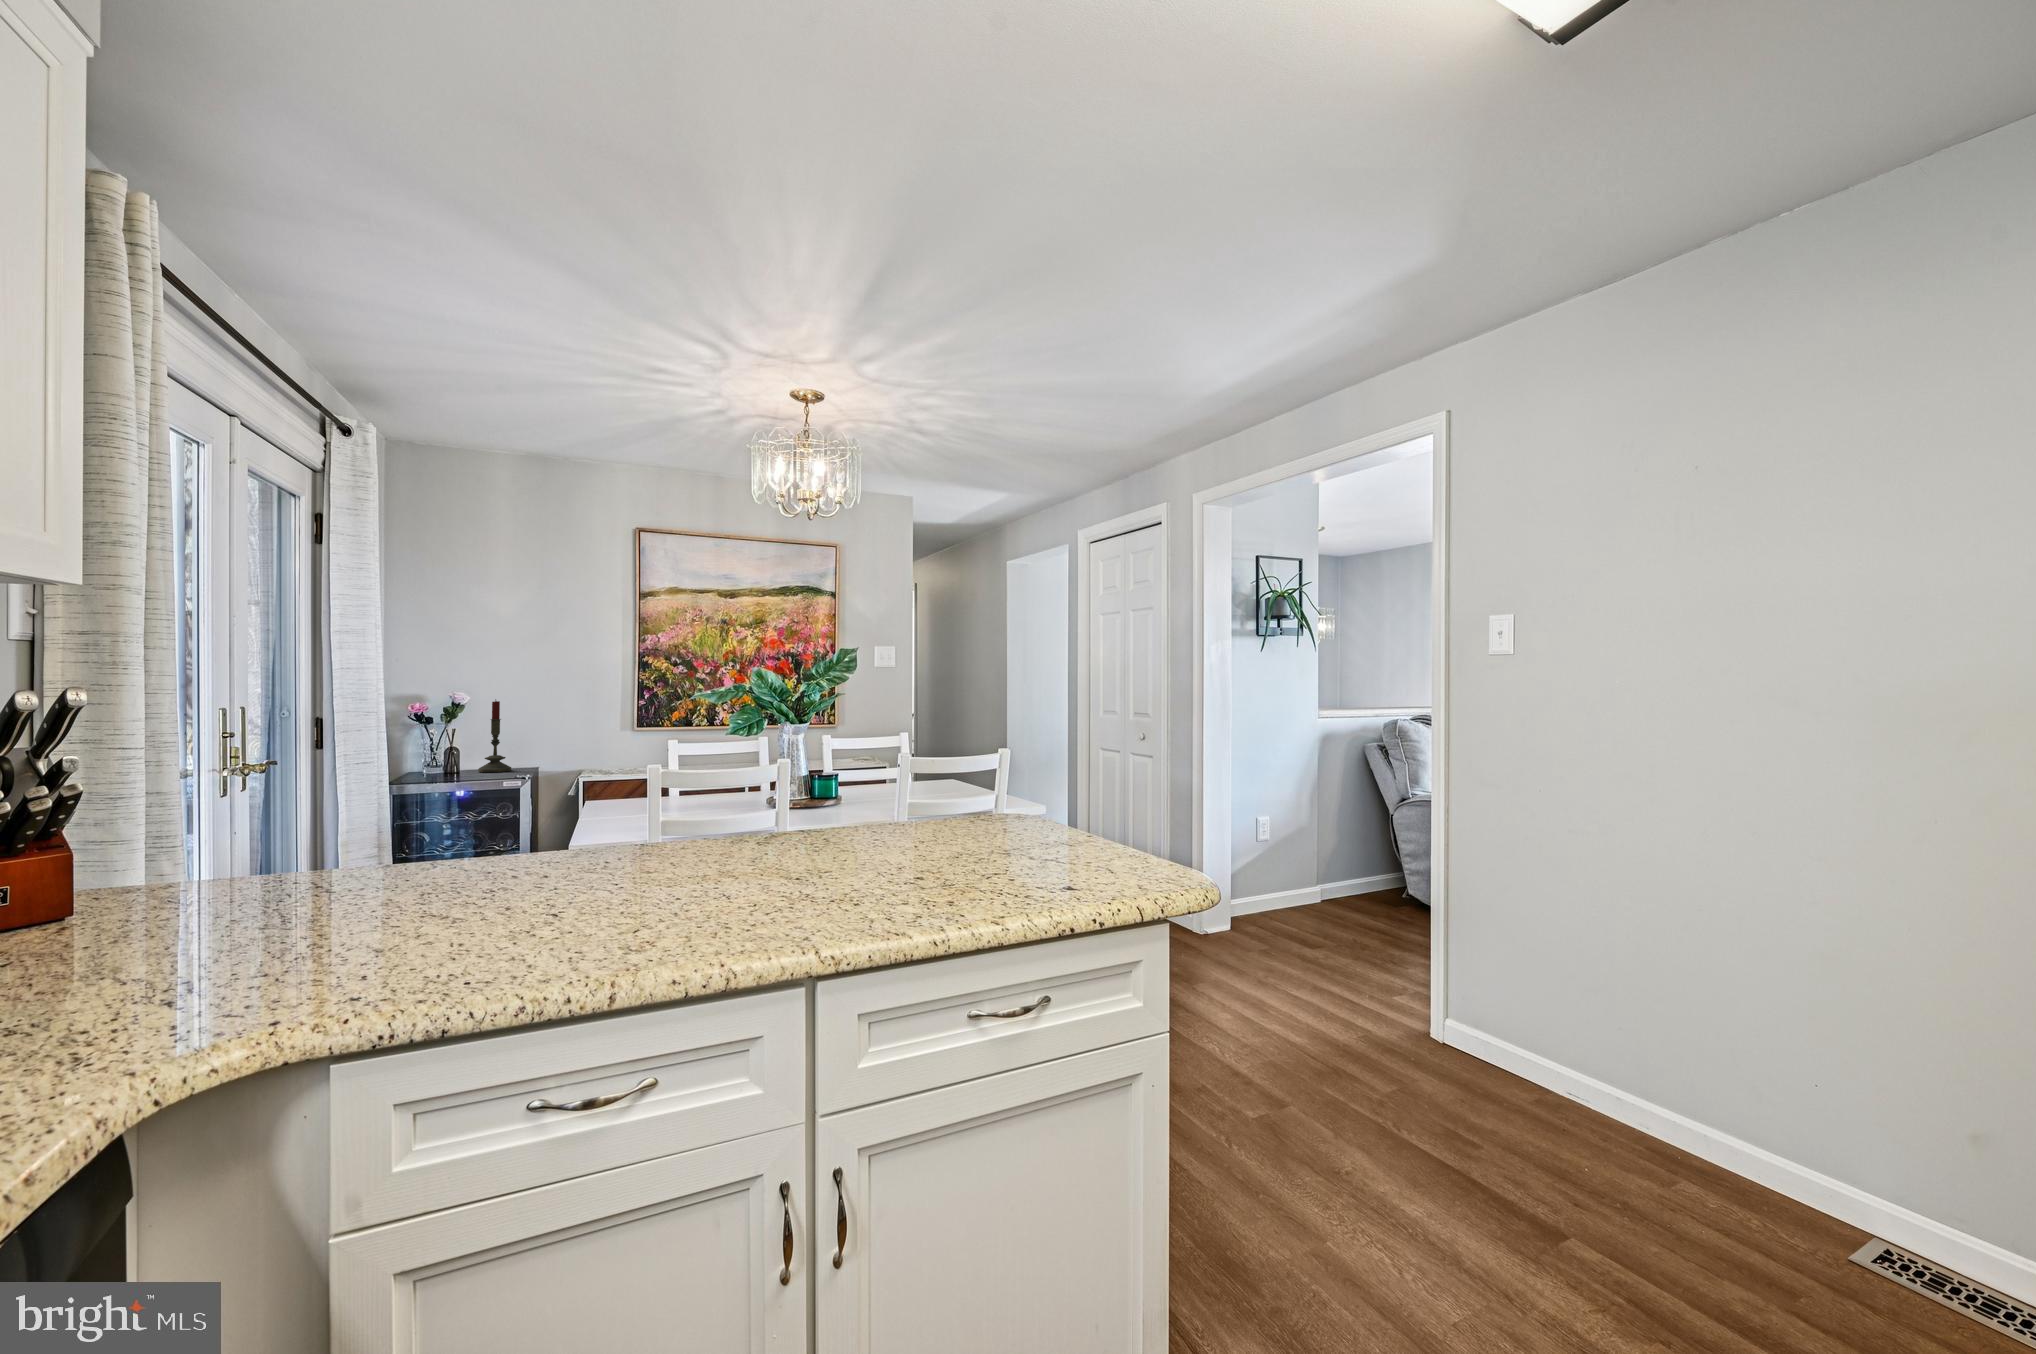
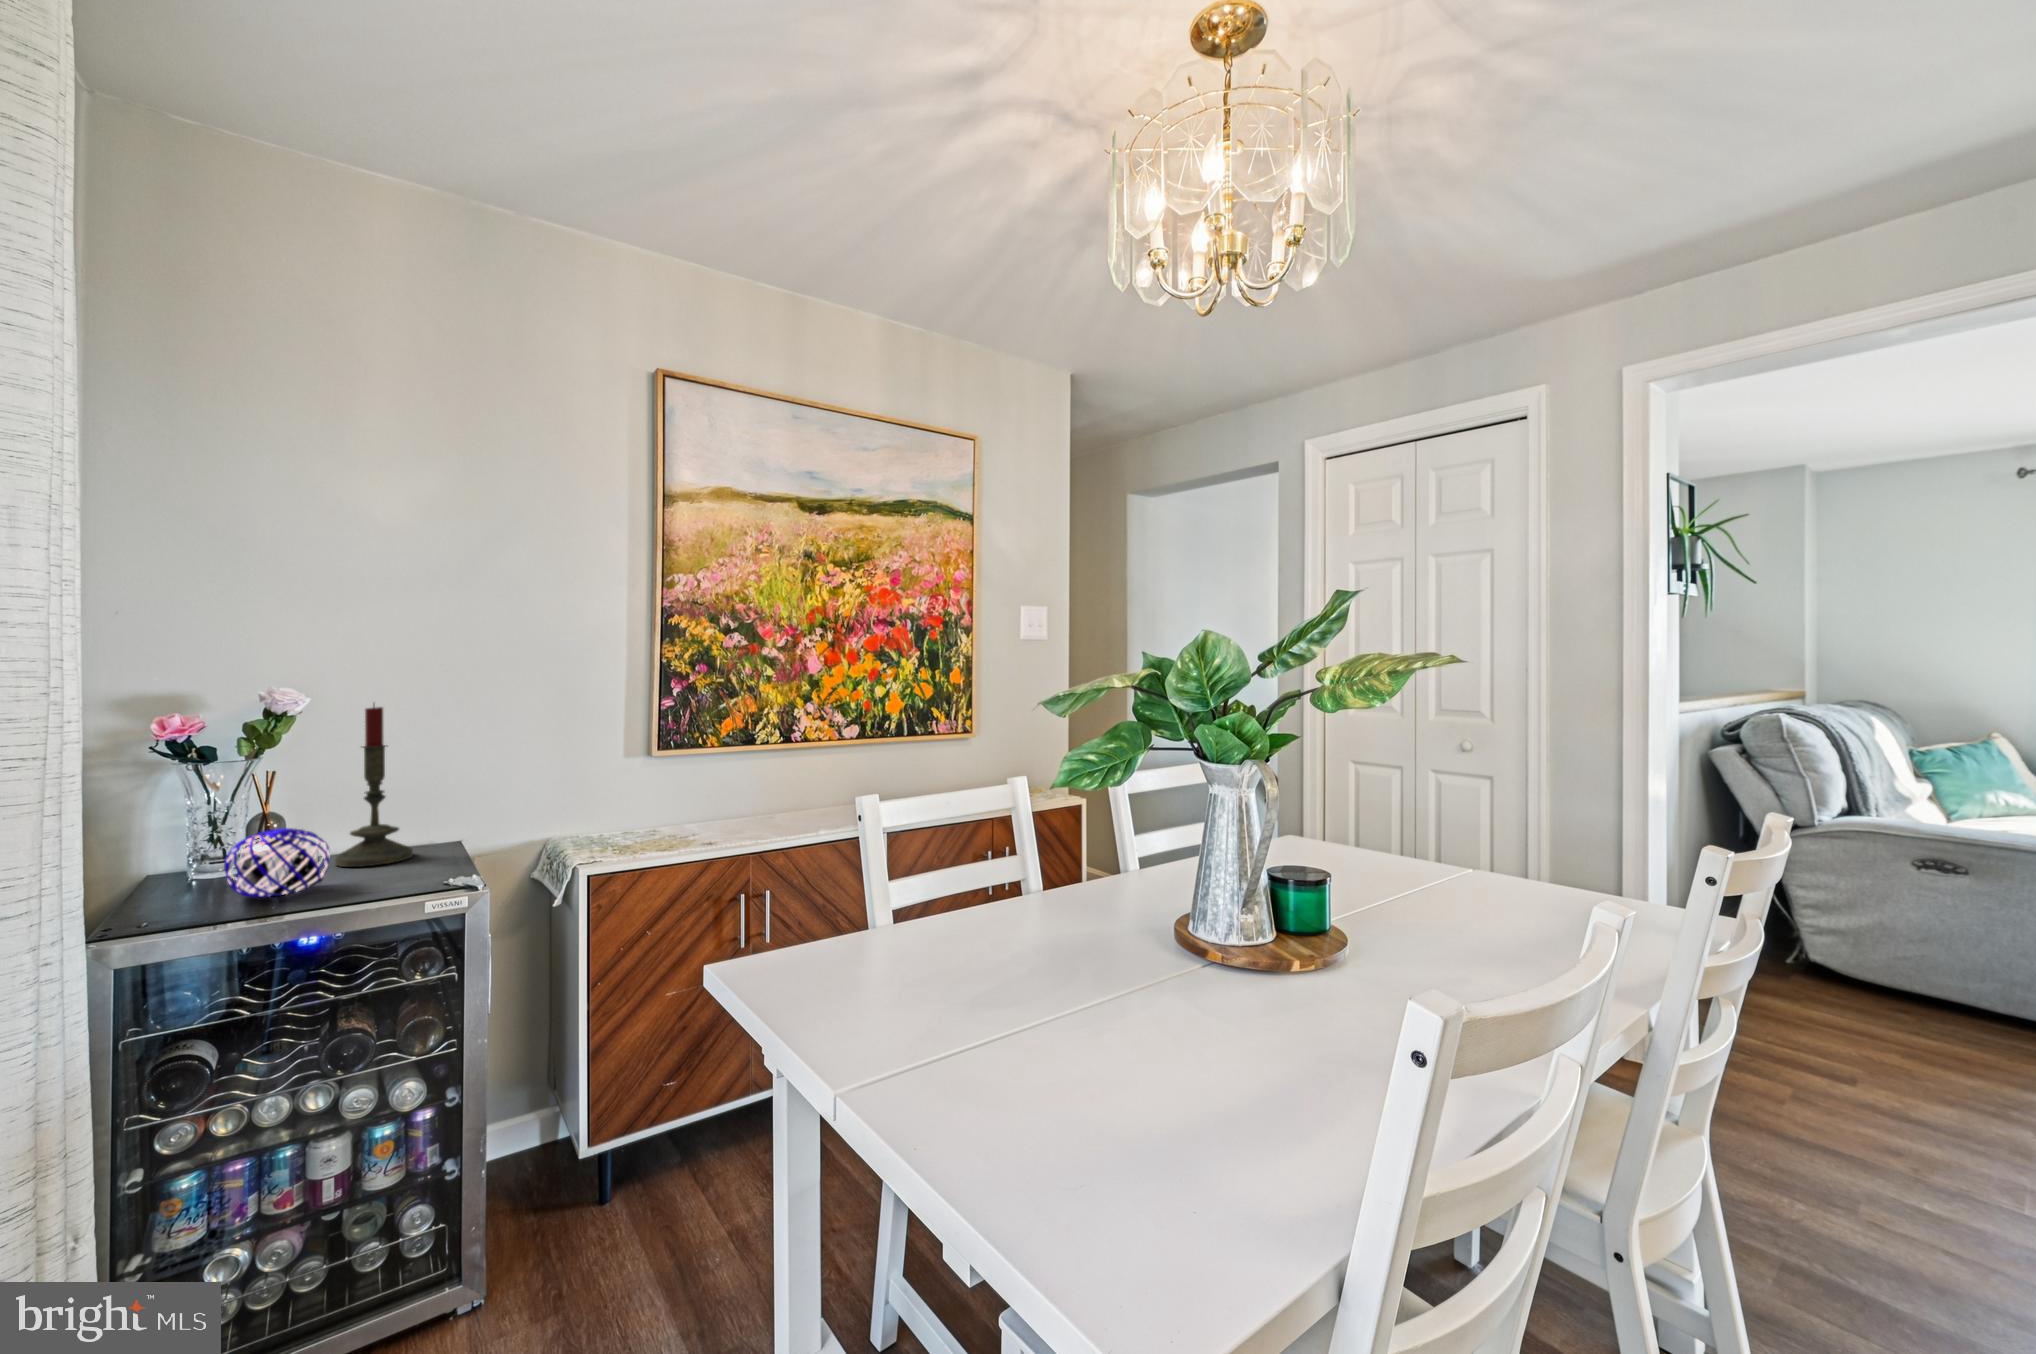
decorative orb: none [433,750,472,777] -> present [224,828,329,897]

